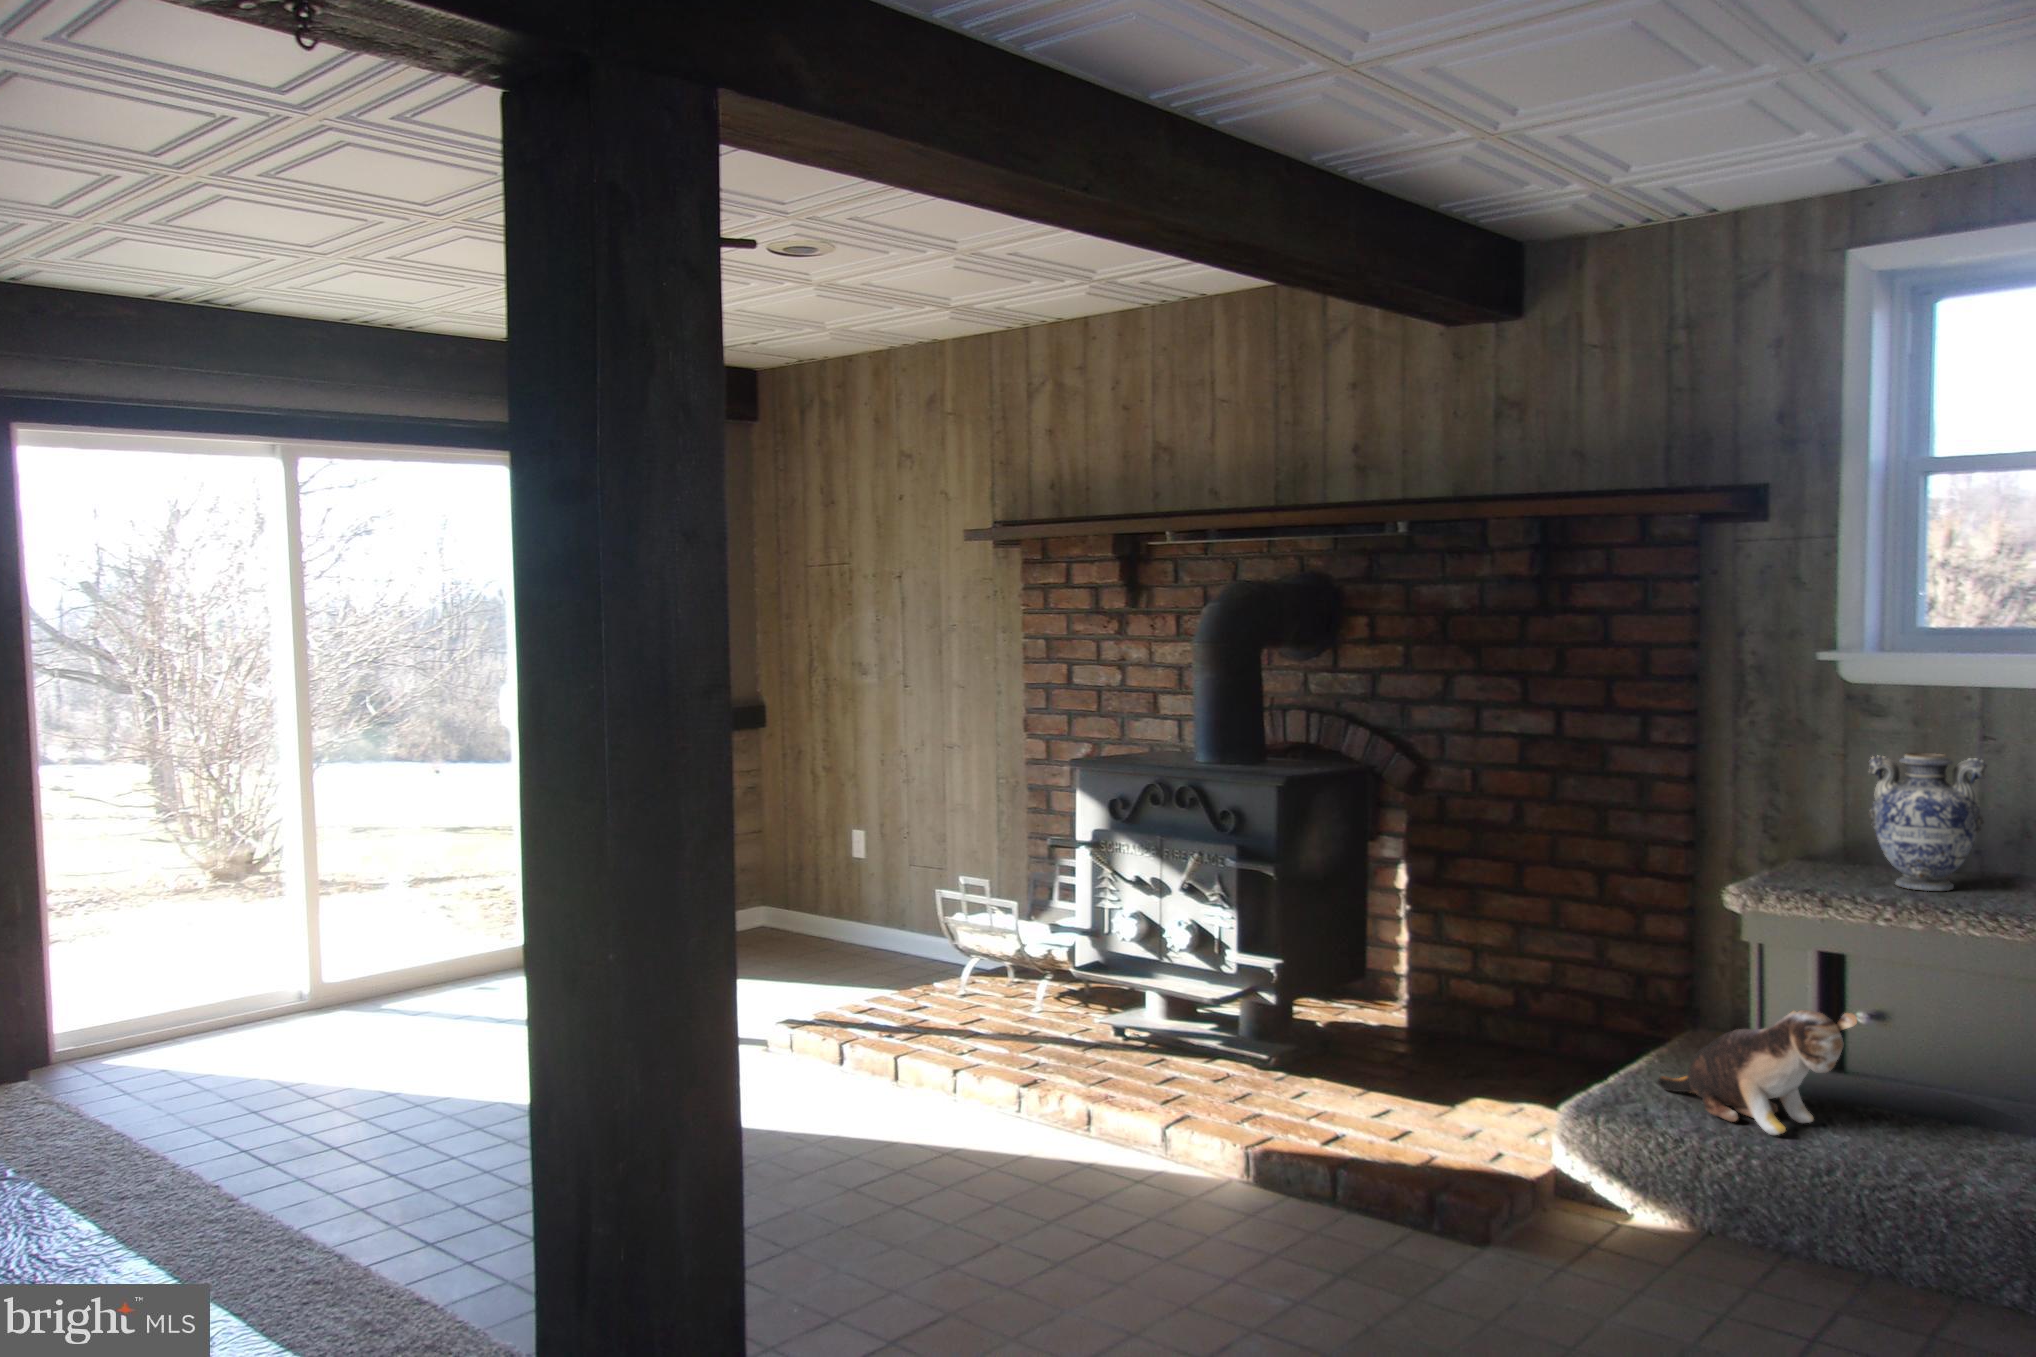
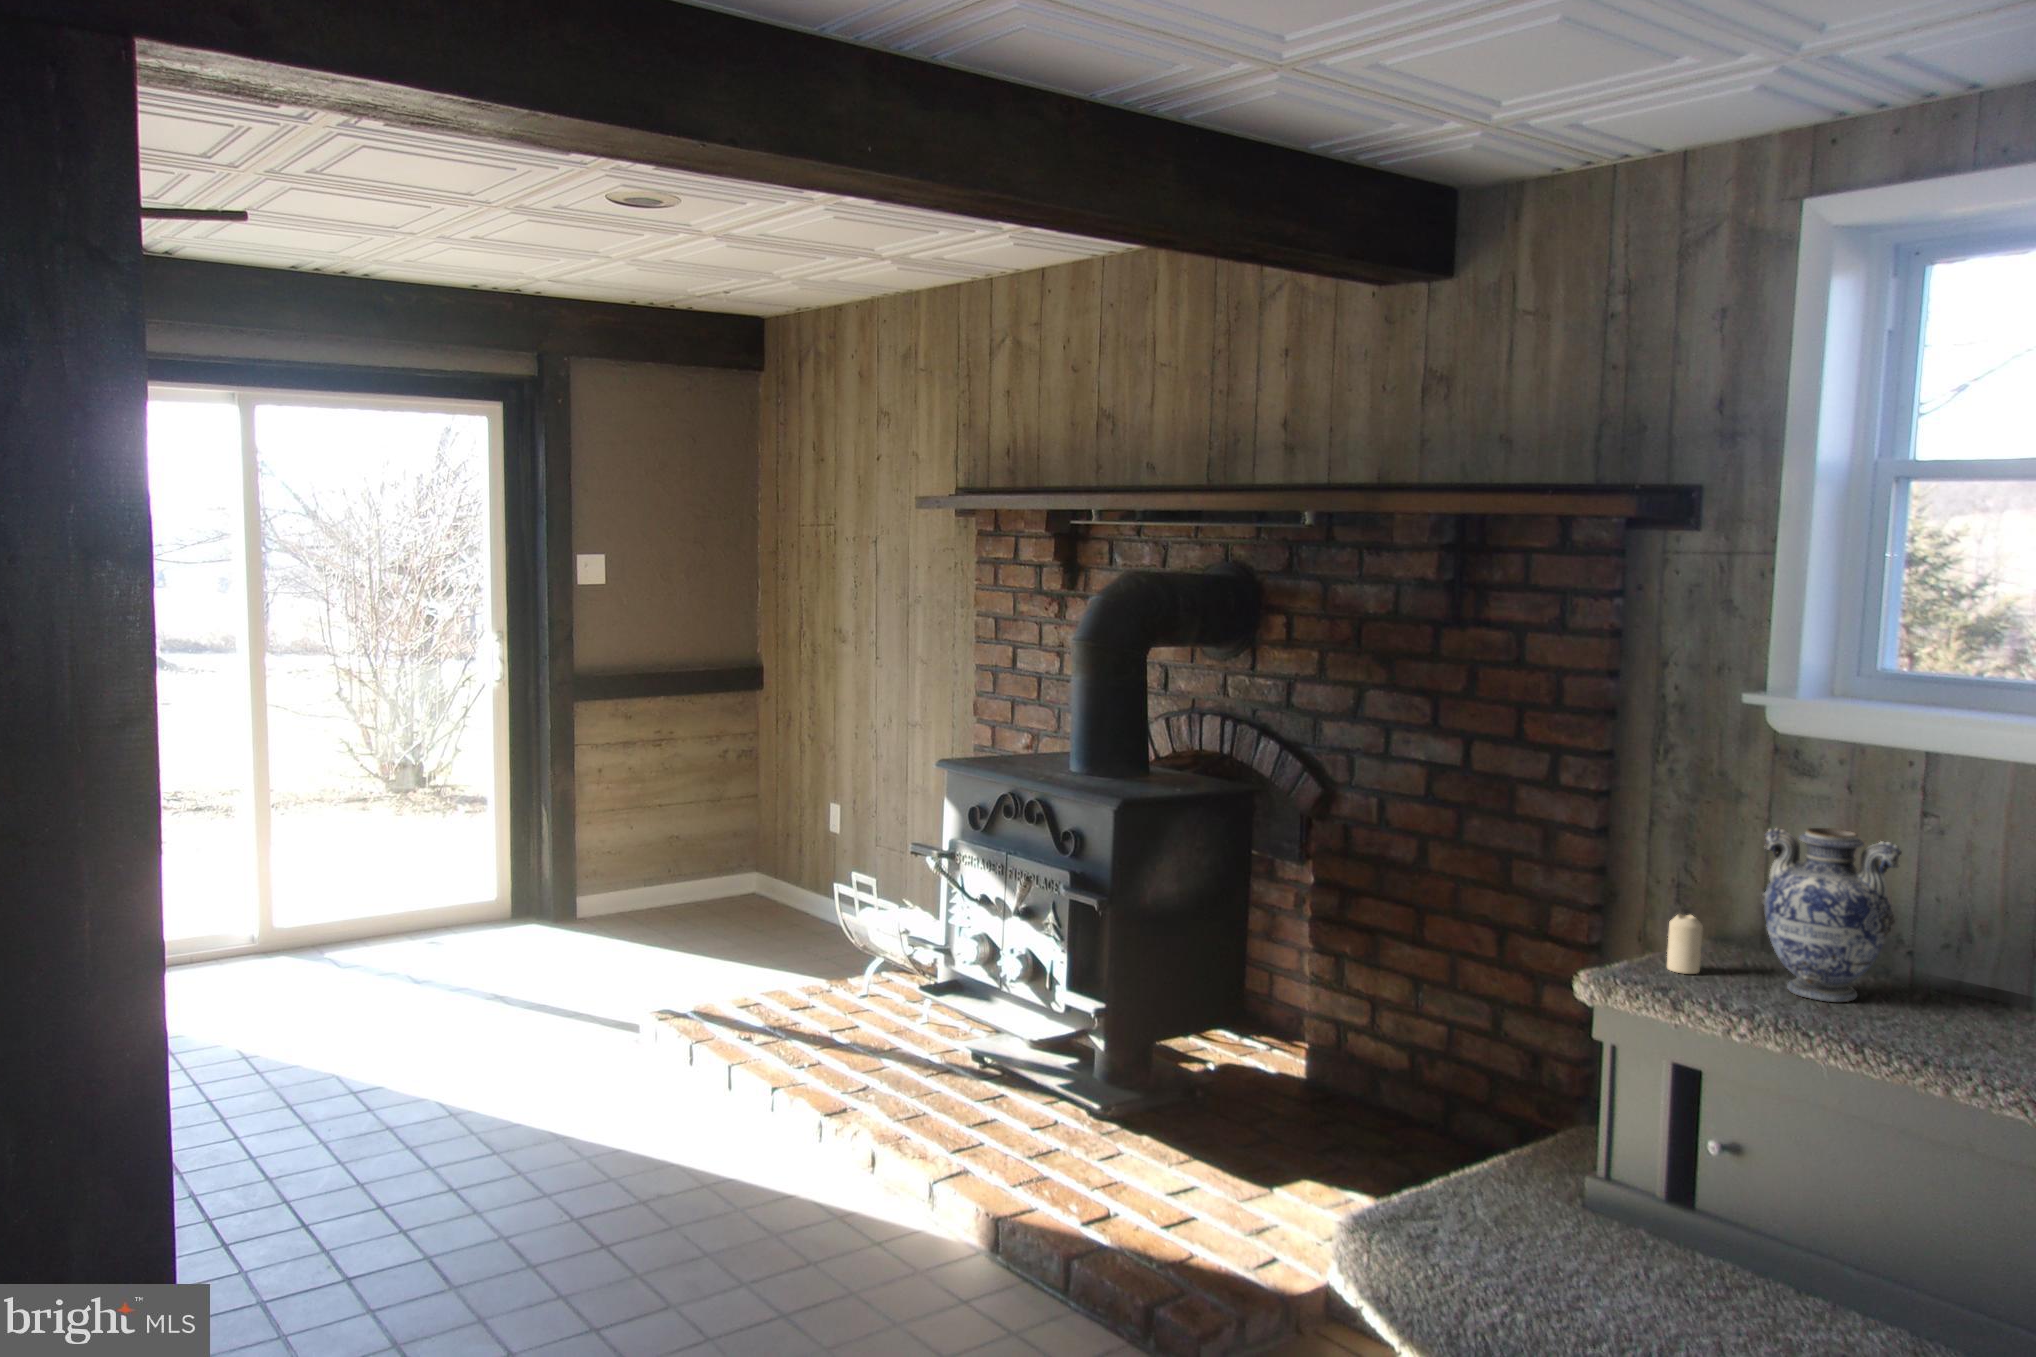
candle: none [1790,834,1819,882] -> present [1667,914,1703,974]
plush toy: present [1657,1010,1857,1135] -> none [1479,1137,1663,1283]

